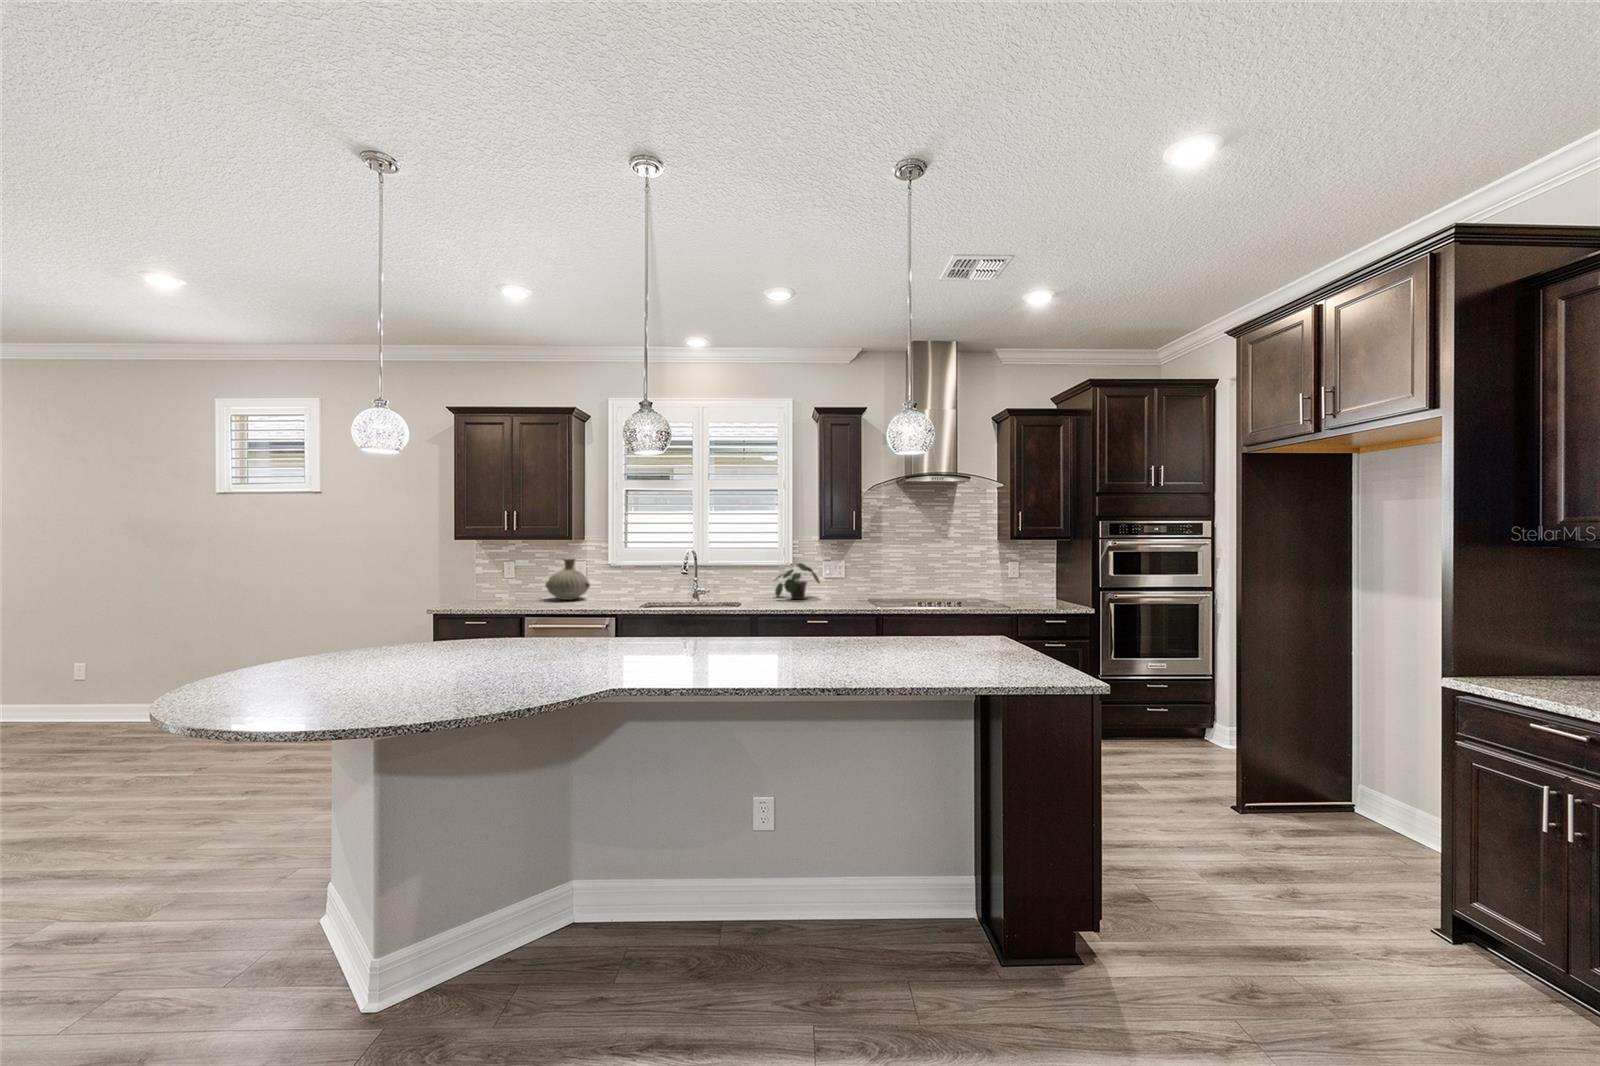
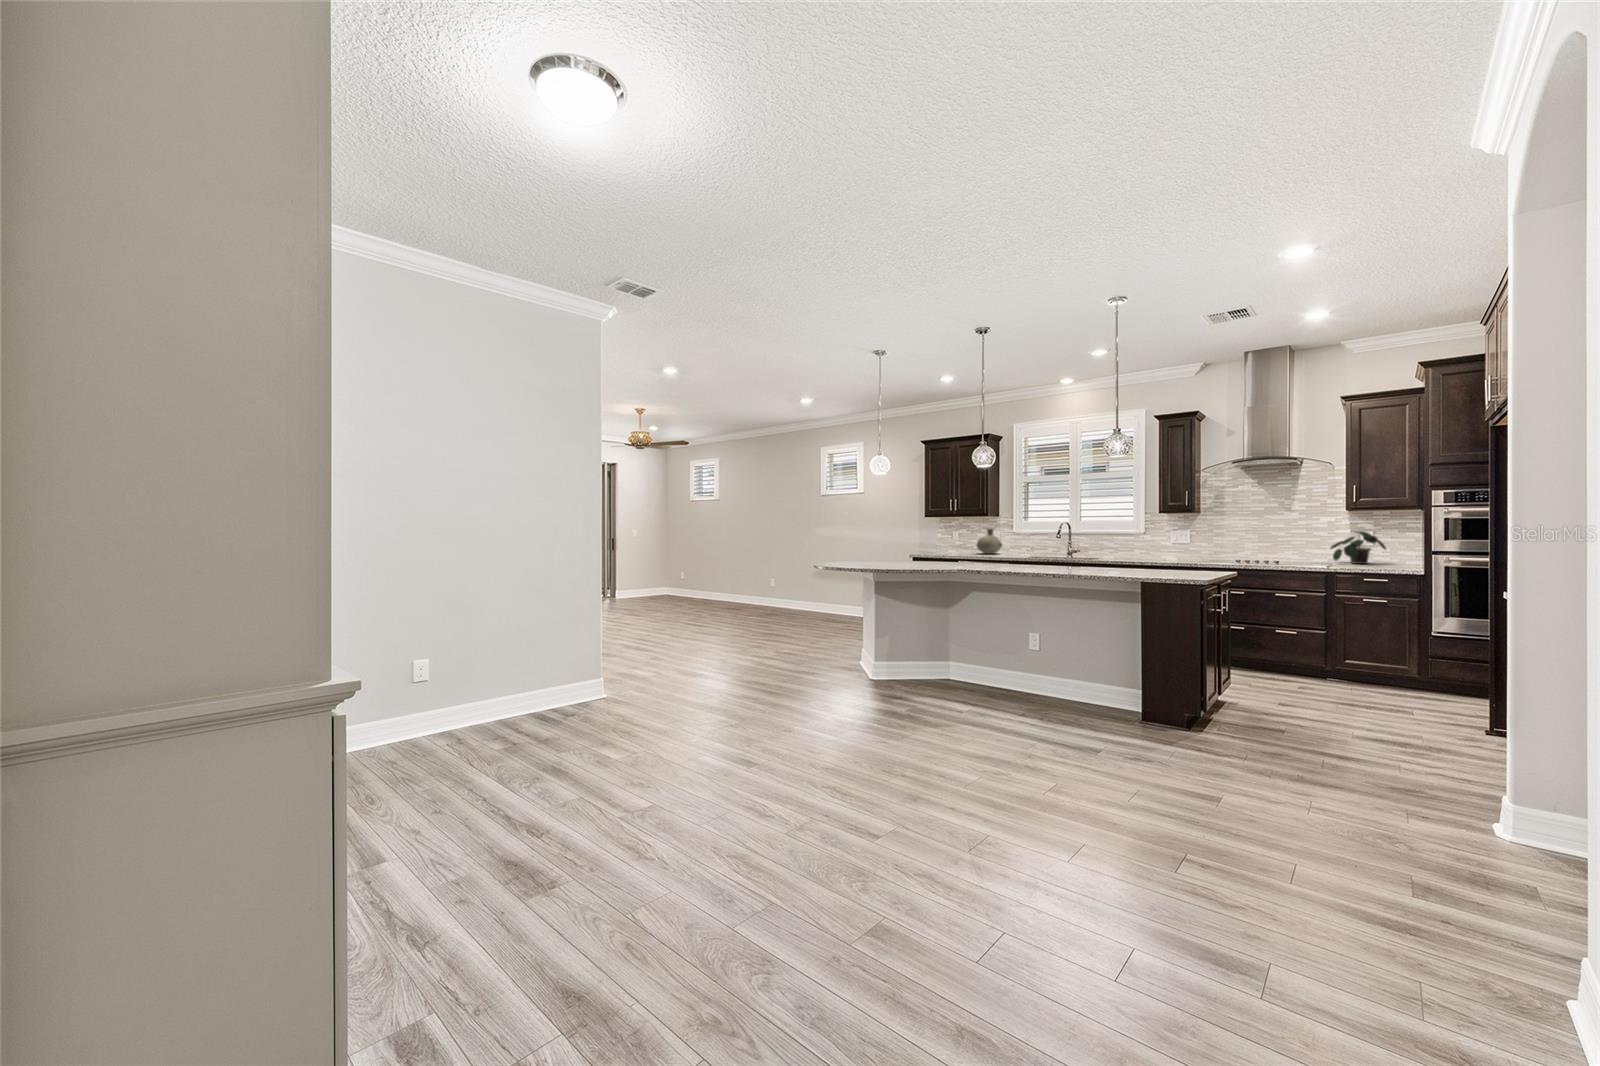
potted plant: present [774,563,820,599] -> present [1331,531,1386,564]

